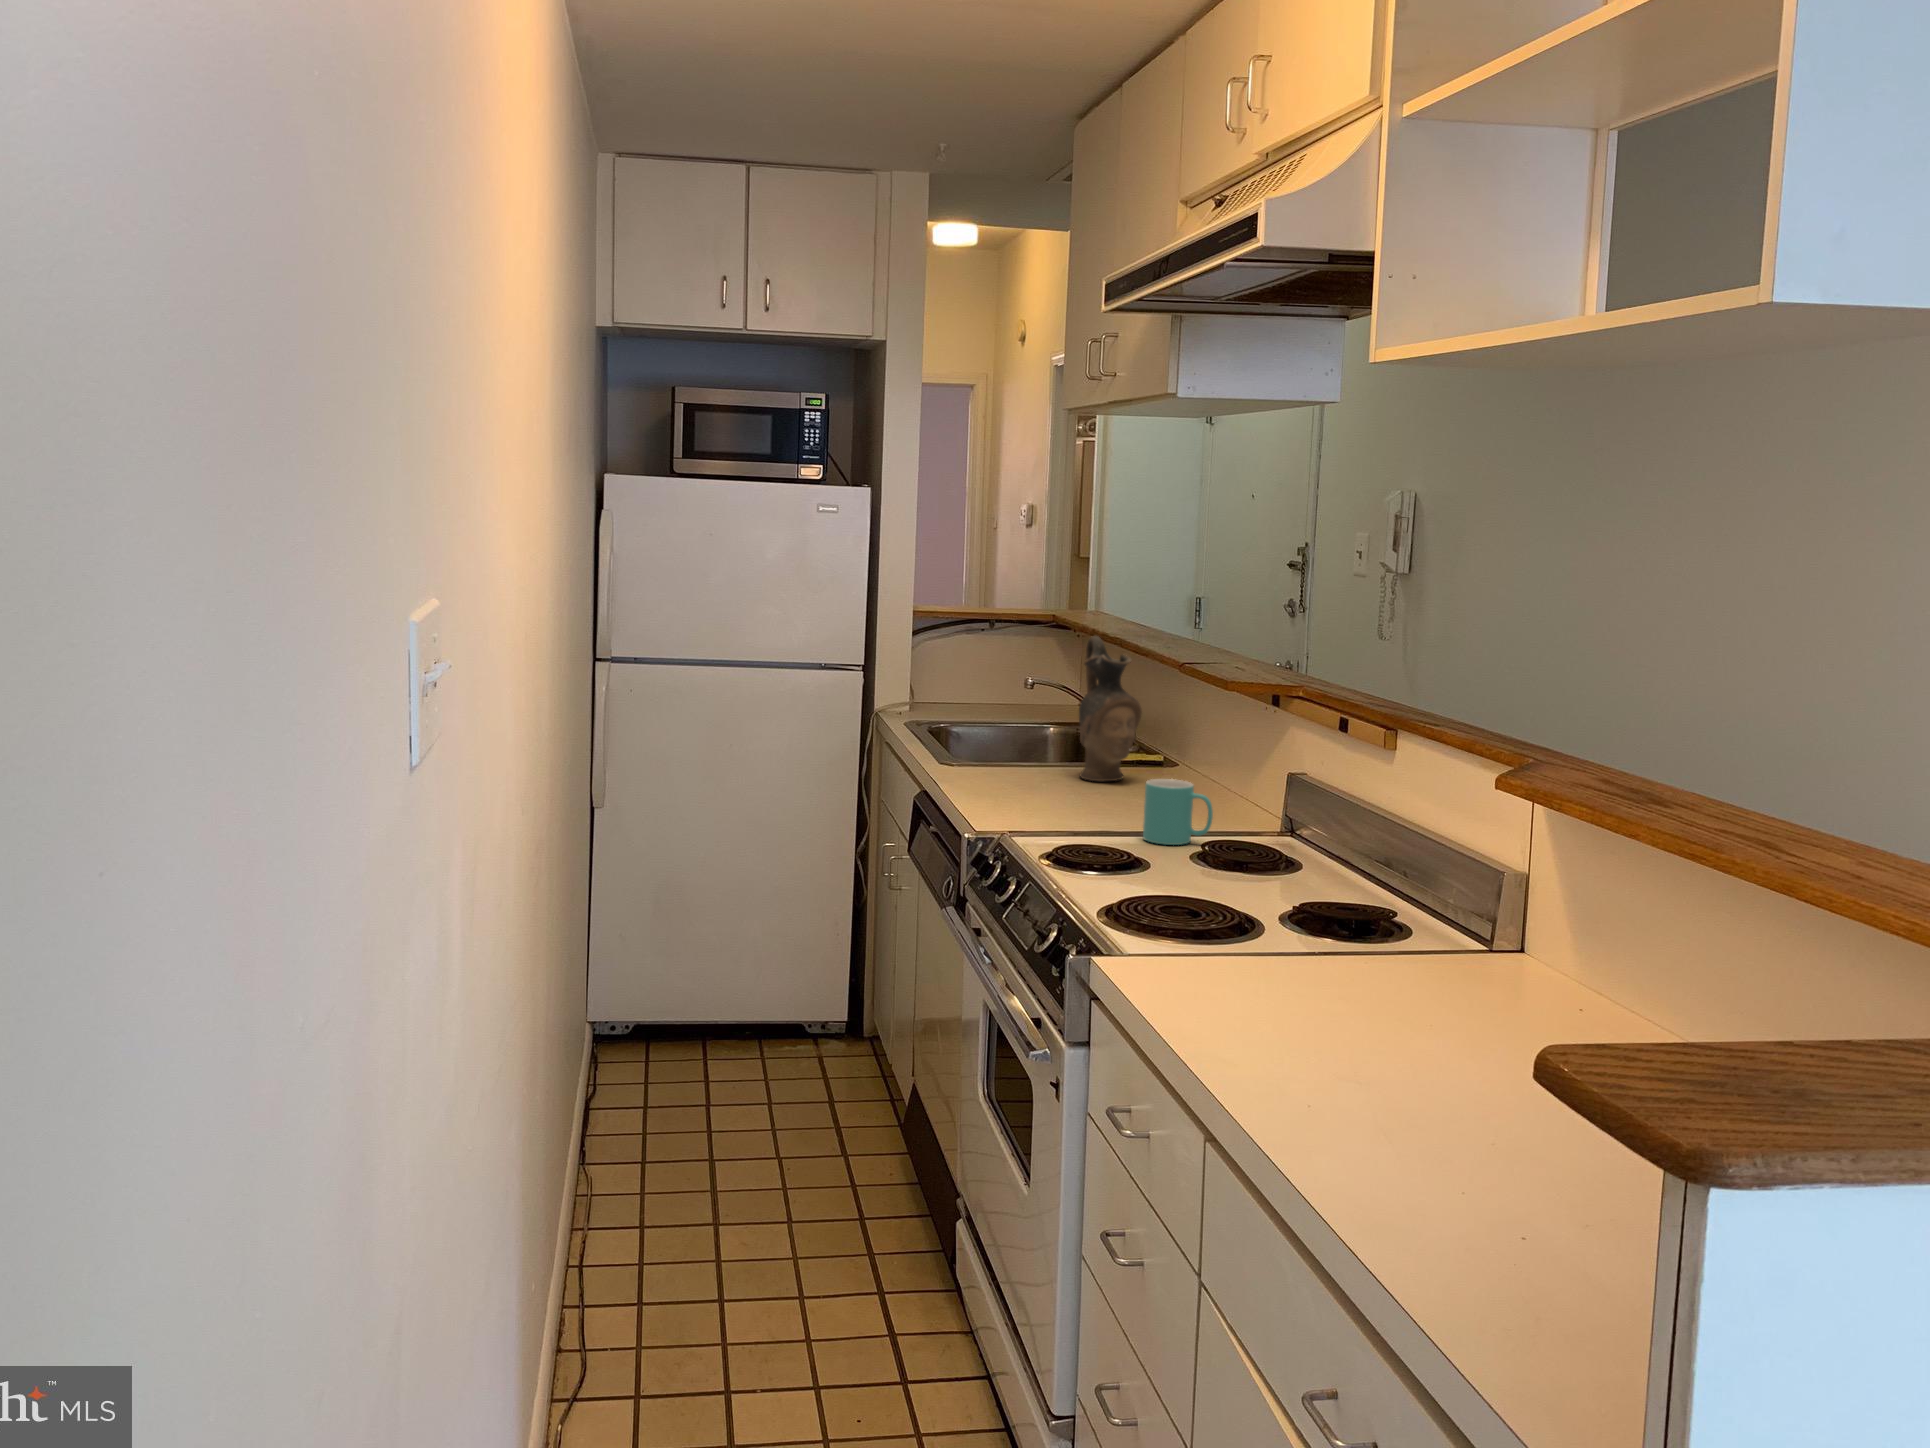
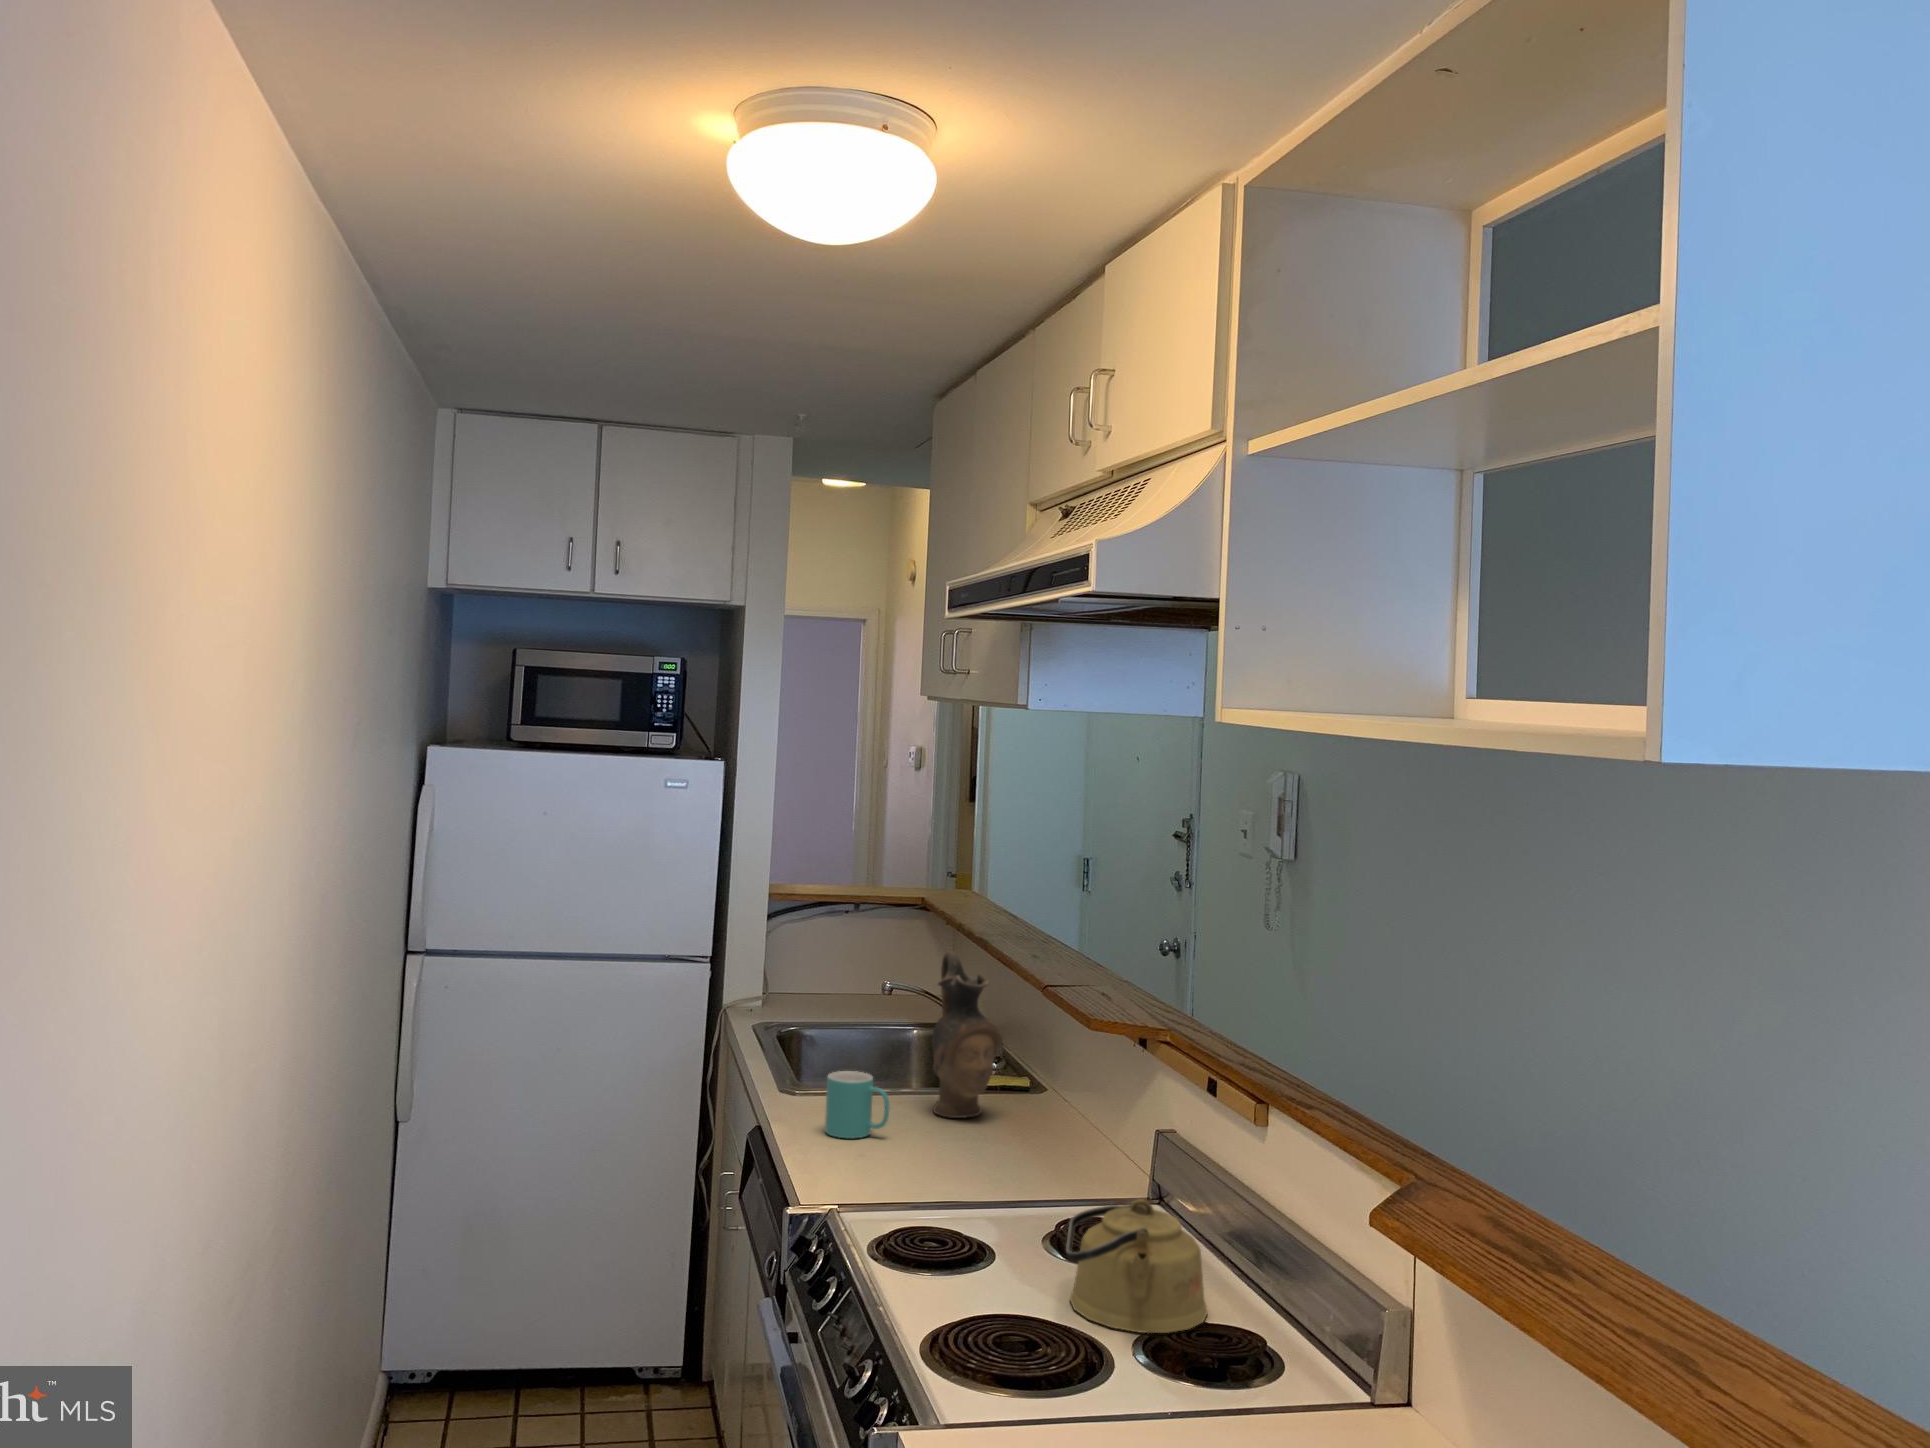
mug: present [1143,779,1213,845] -> present [825,1071,890,1138]
kettle: none [1221,803,1345,909] -> present [1066,1199,1208,1333]

